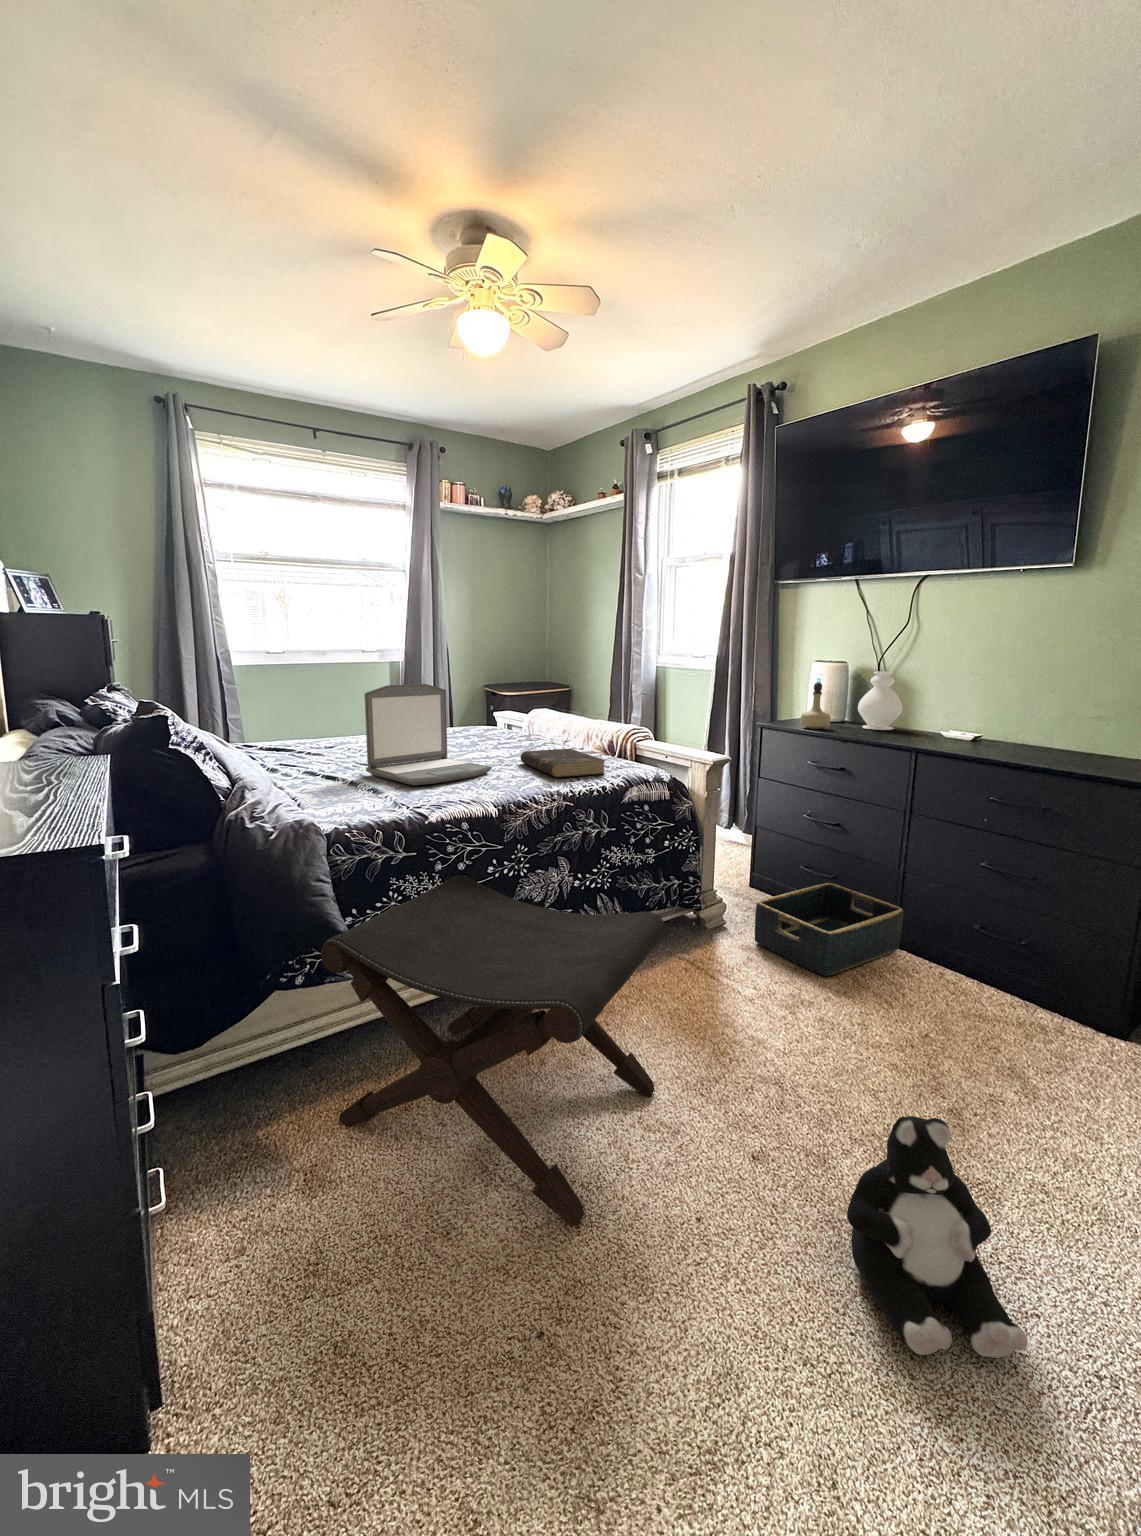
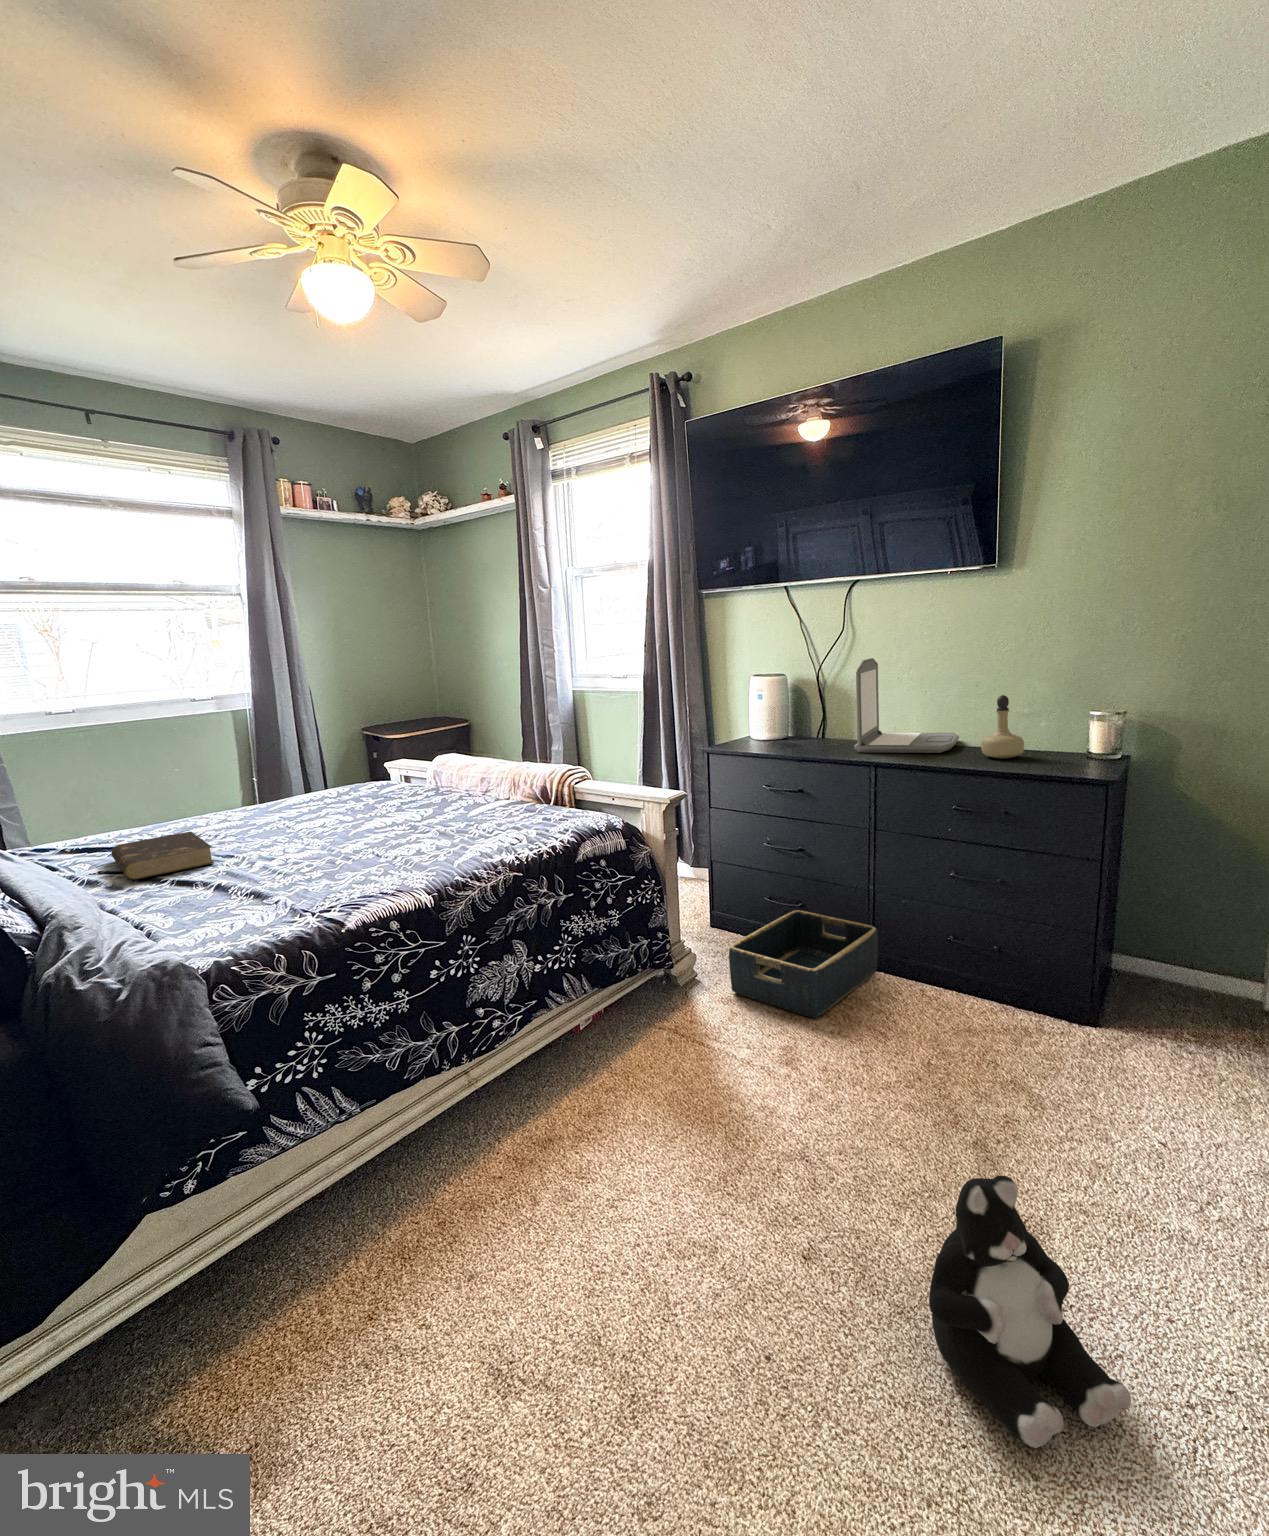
decorative vase: present [858,671,902,730] -> none [796,675,840,738]
perfume bottle: present [800,682,831,729] -> present [981,695,1024,759]
laptop: present [364,684,491,785] -> present [854,658,959,753]
book: present [521,749,605,777] -> present [111,832,214,880]
footstool: present [321,875,665,1225] -> none [234,991,674,1414]

